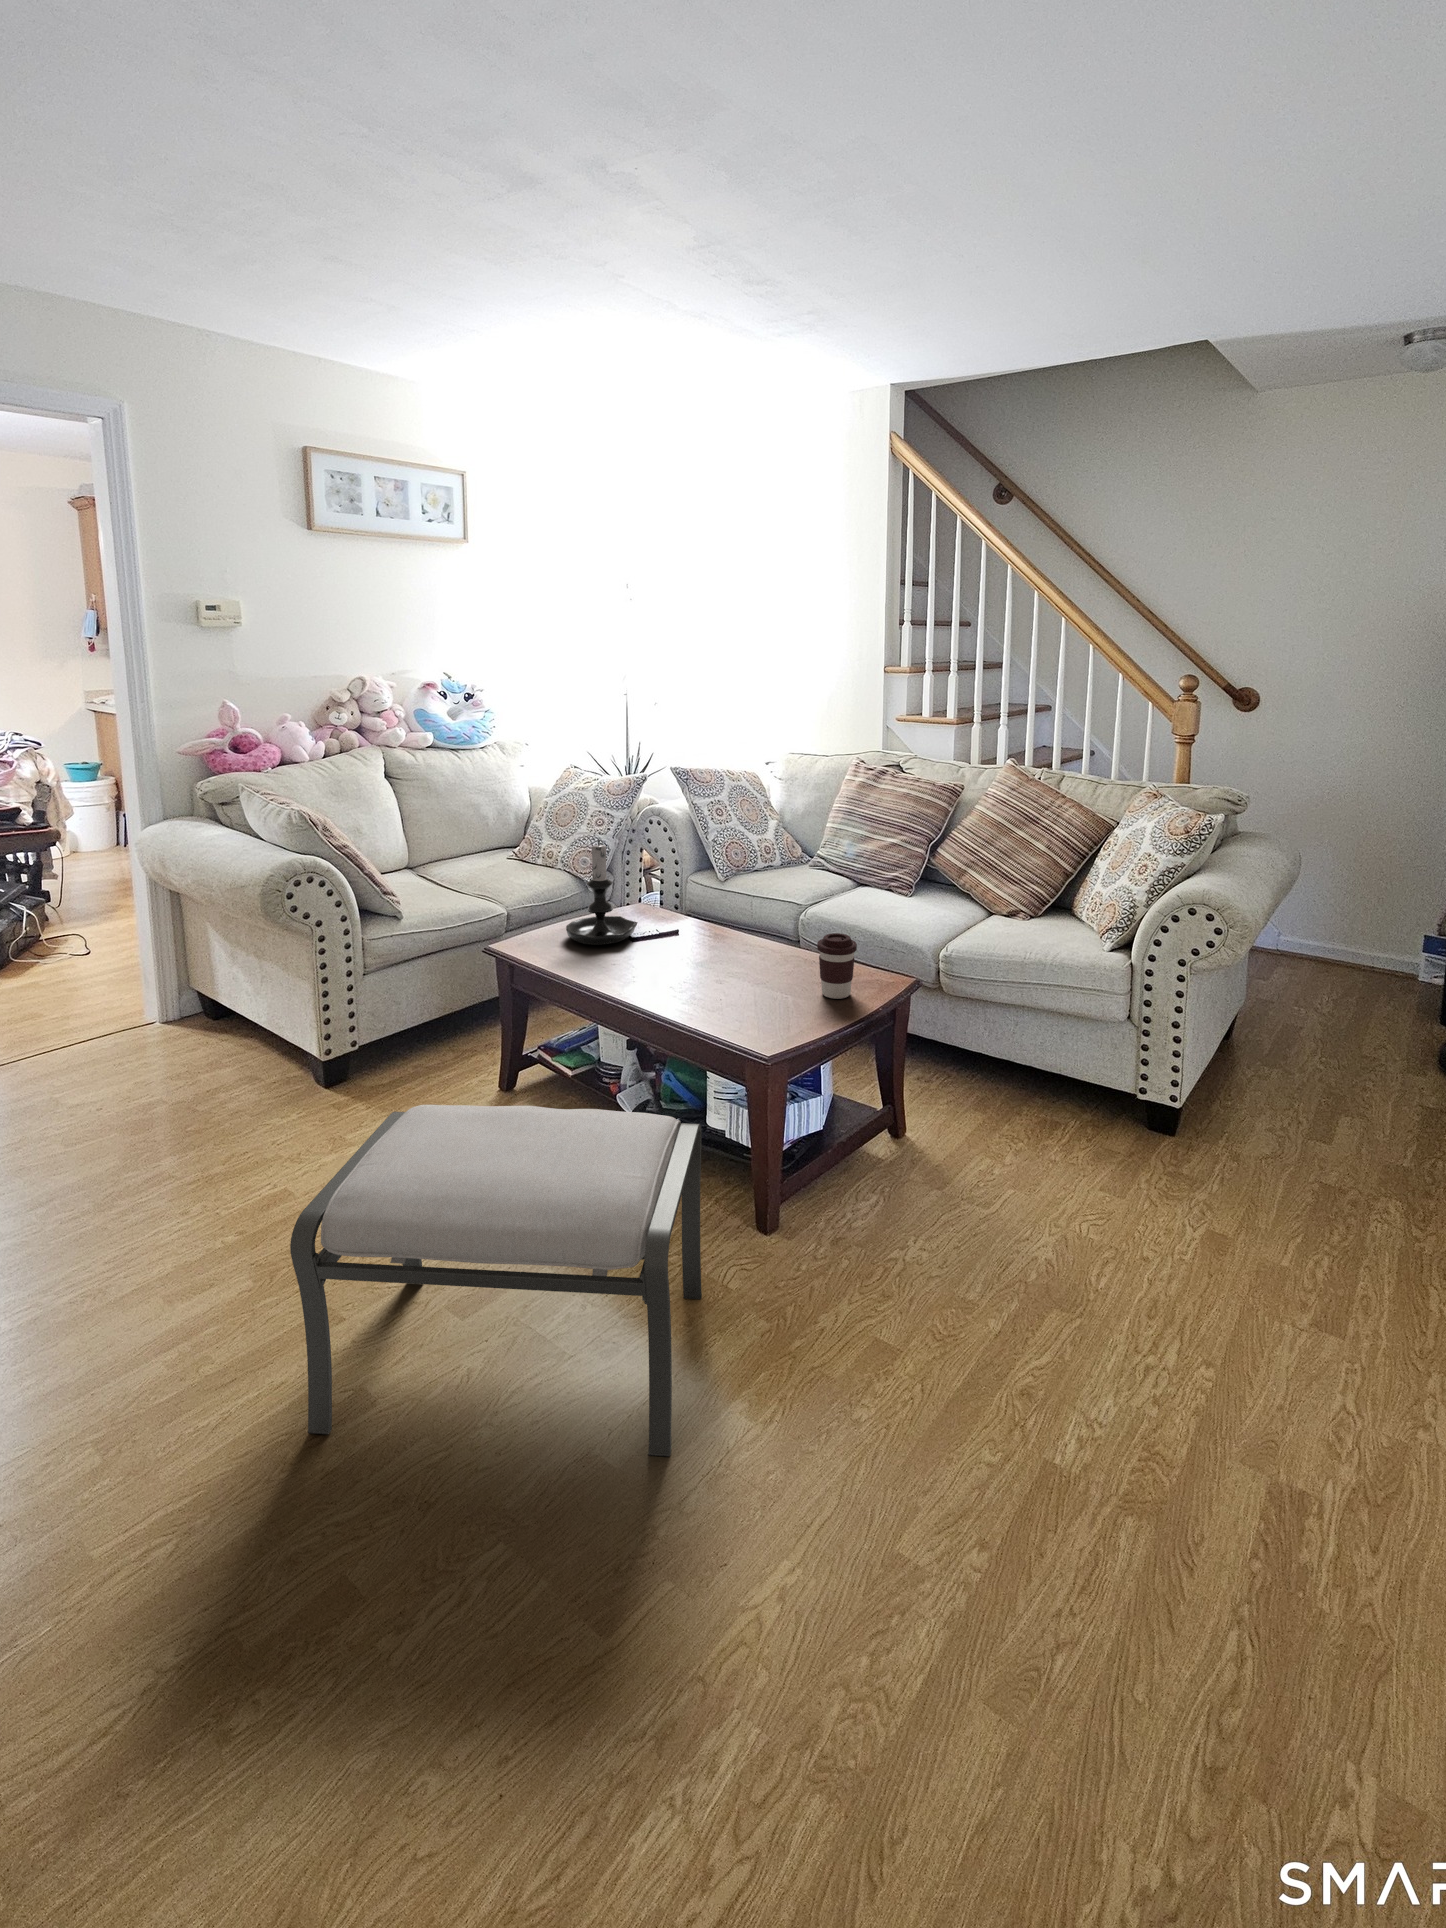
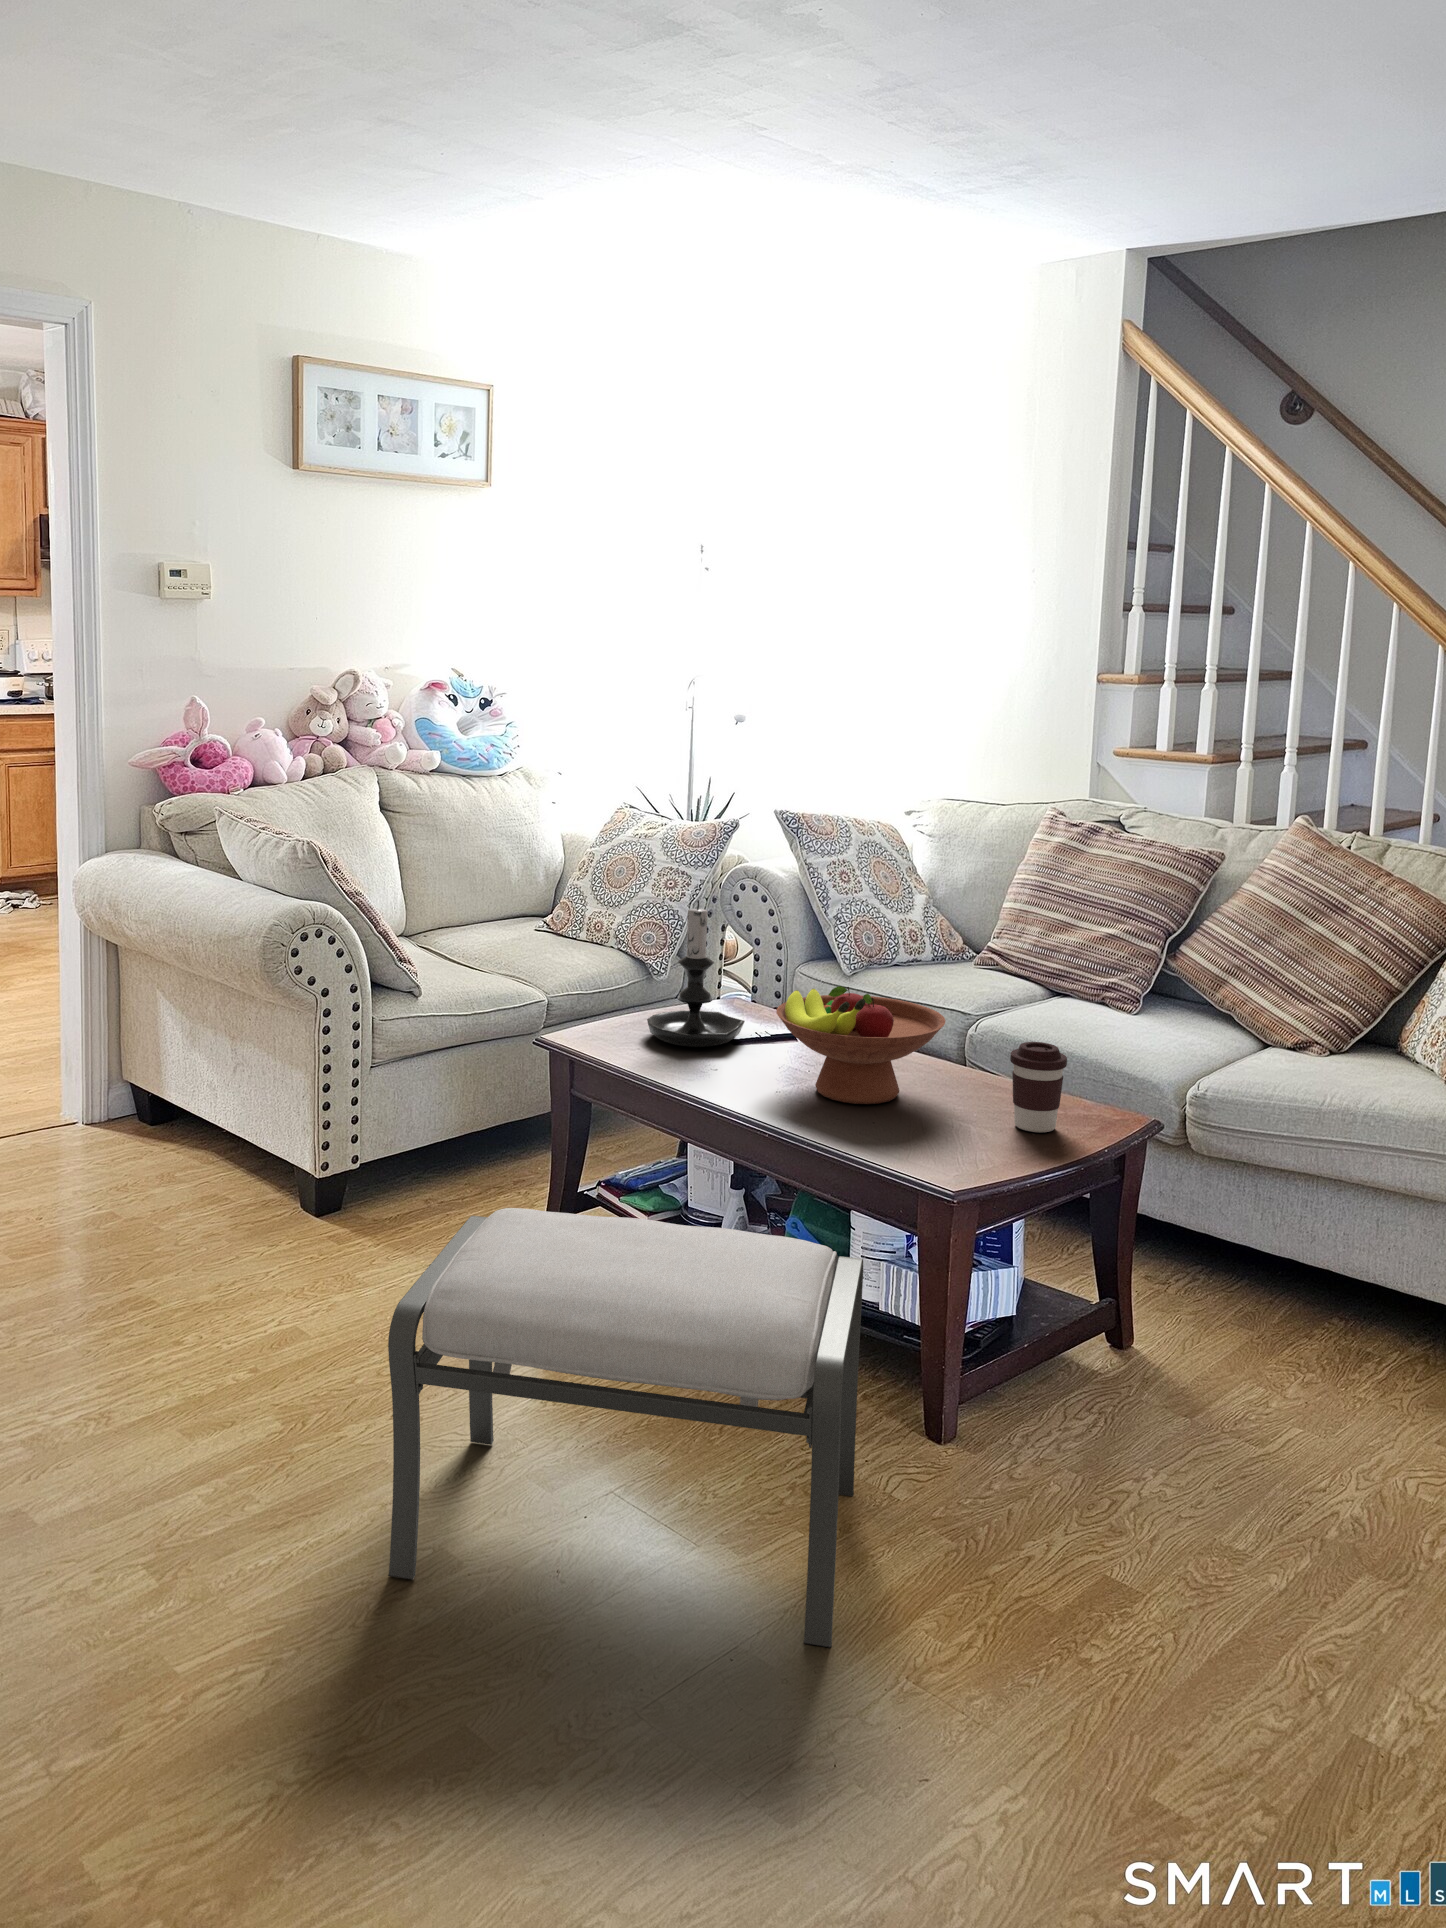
fruit bowl: none [651,900,773,985] -> present [776,986,945,1104]

